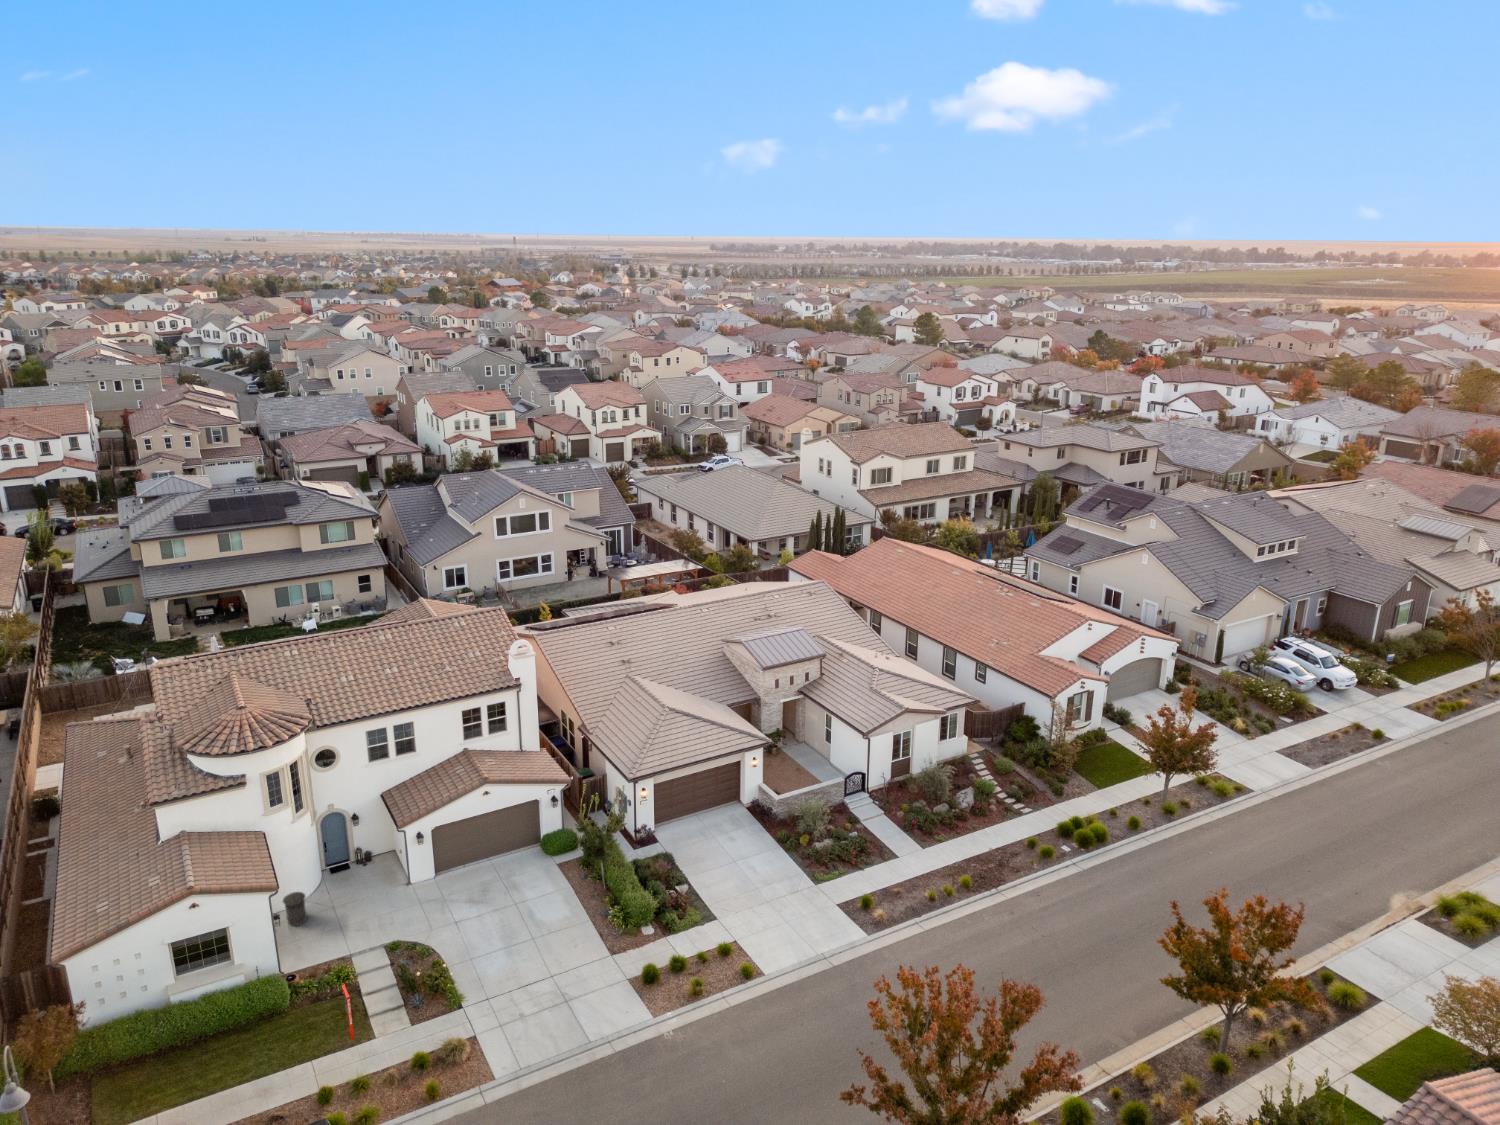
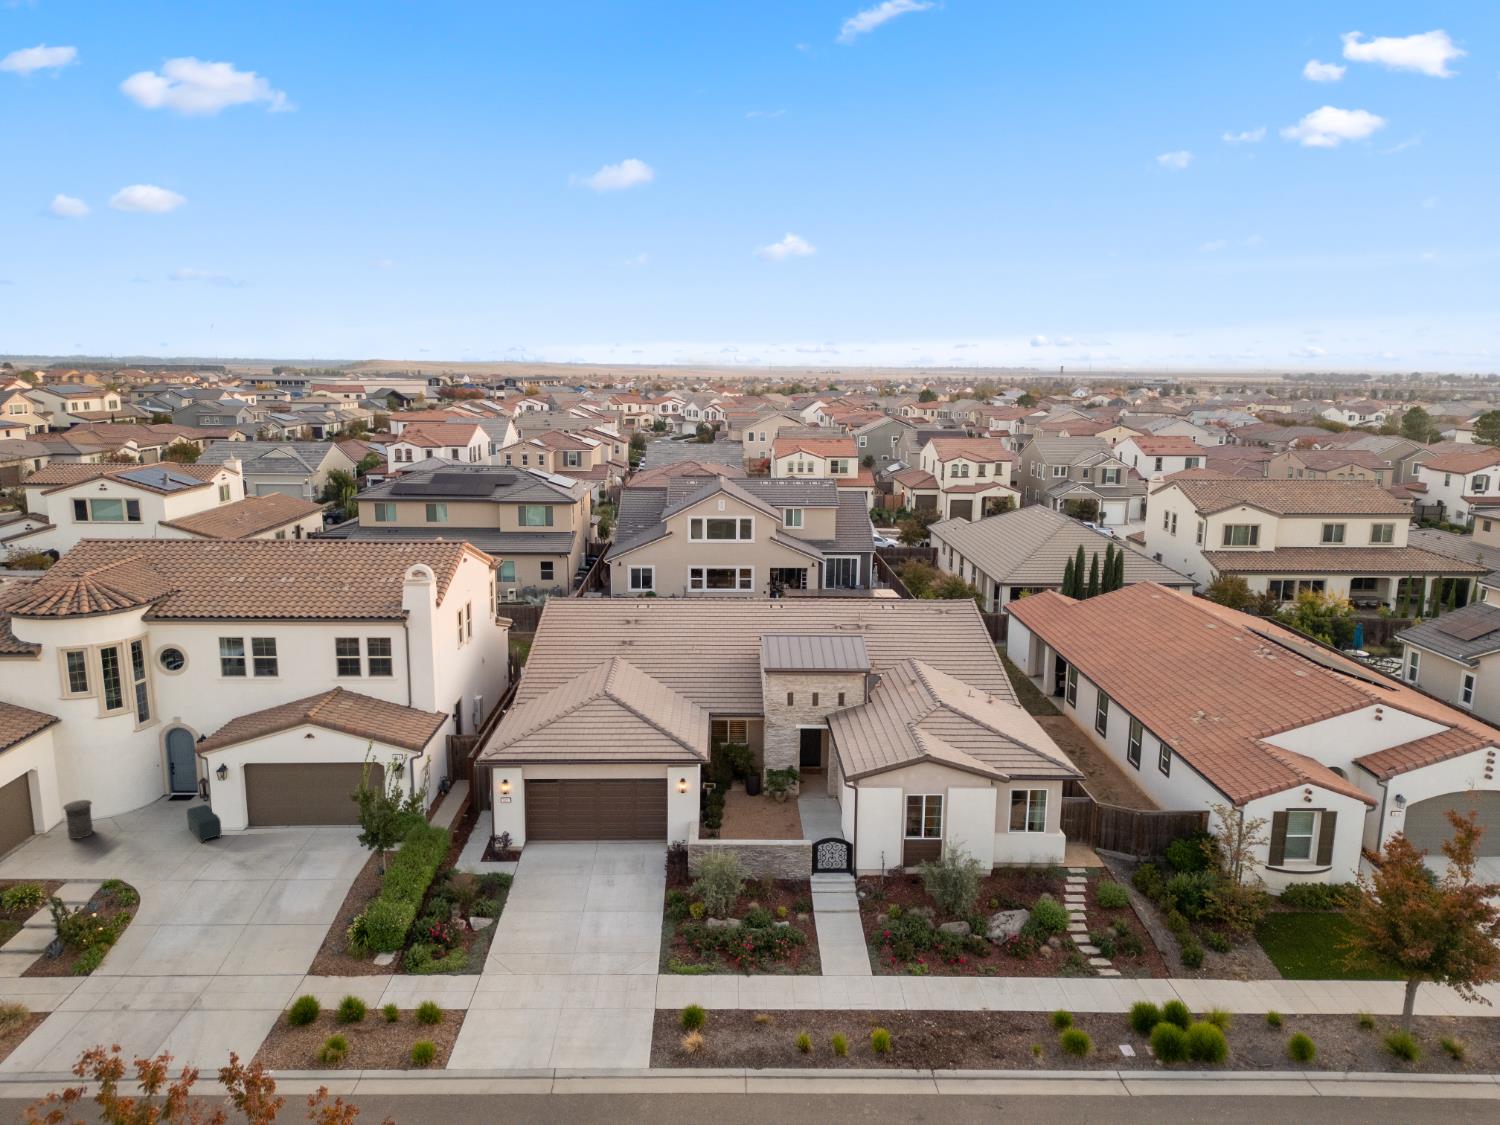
bench: none [380,867,420,897] -> present [187,805,221,843]

